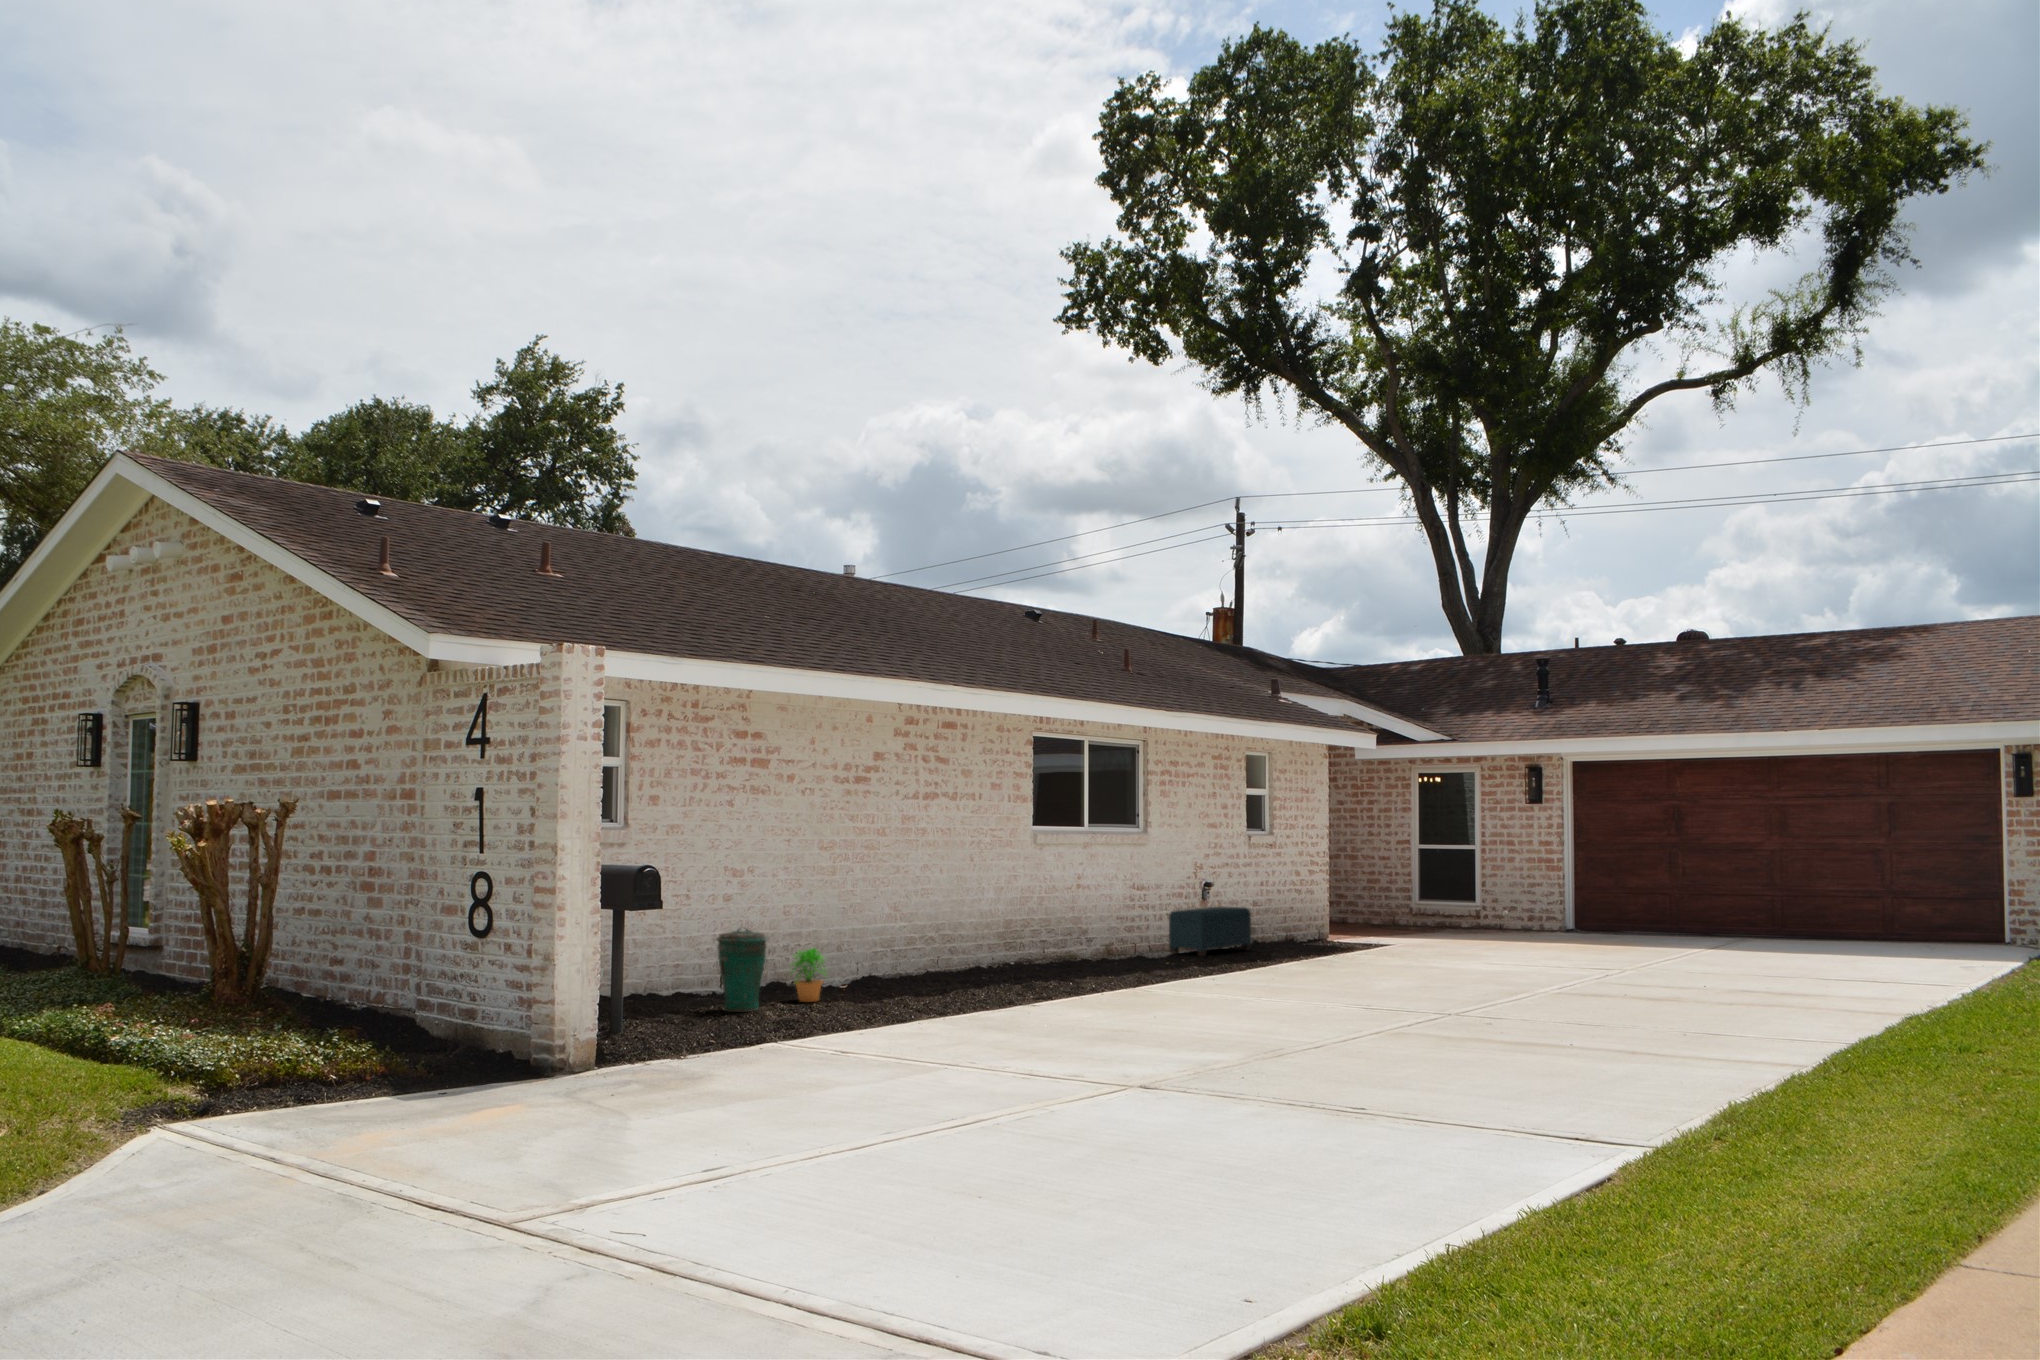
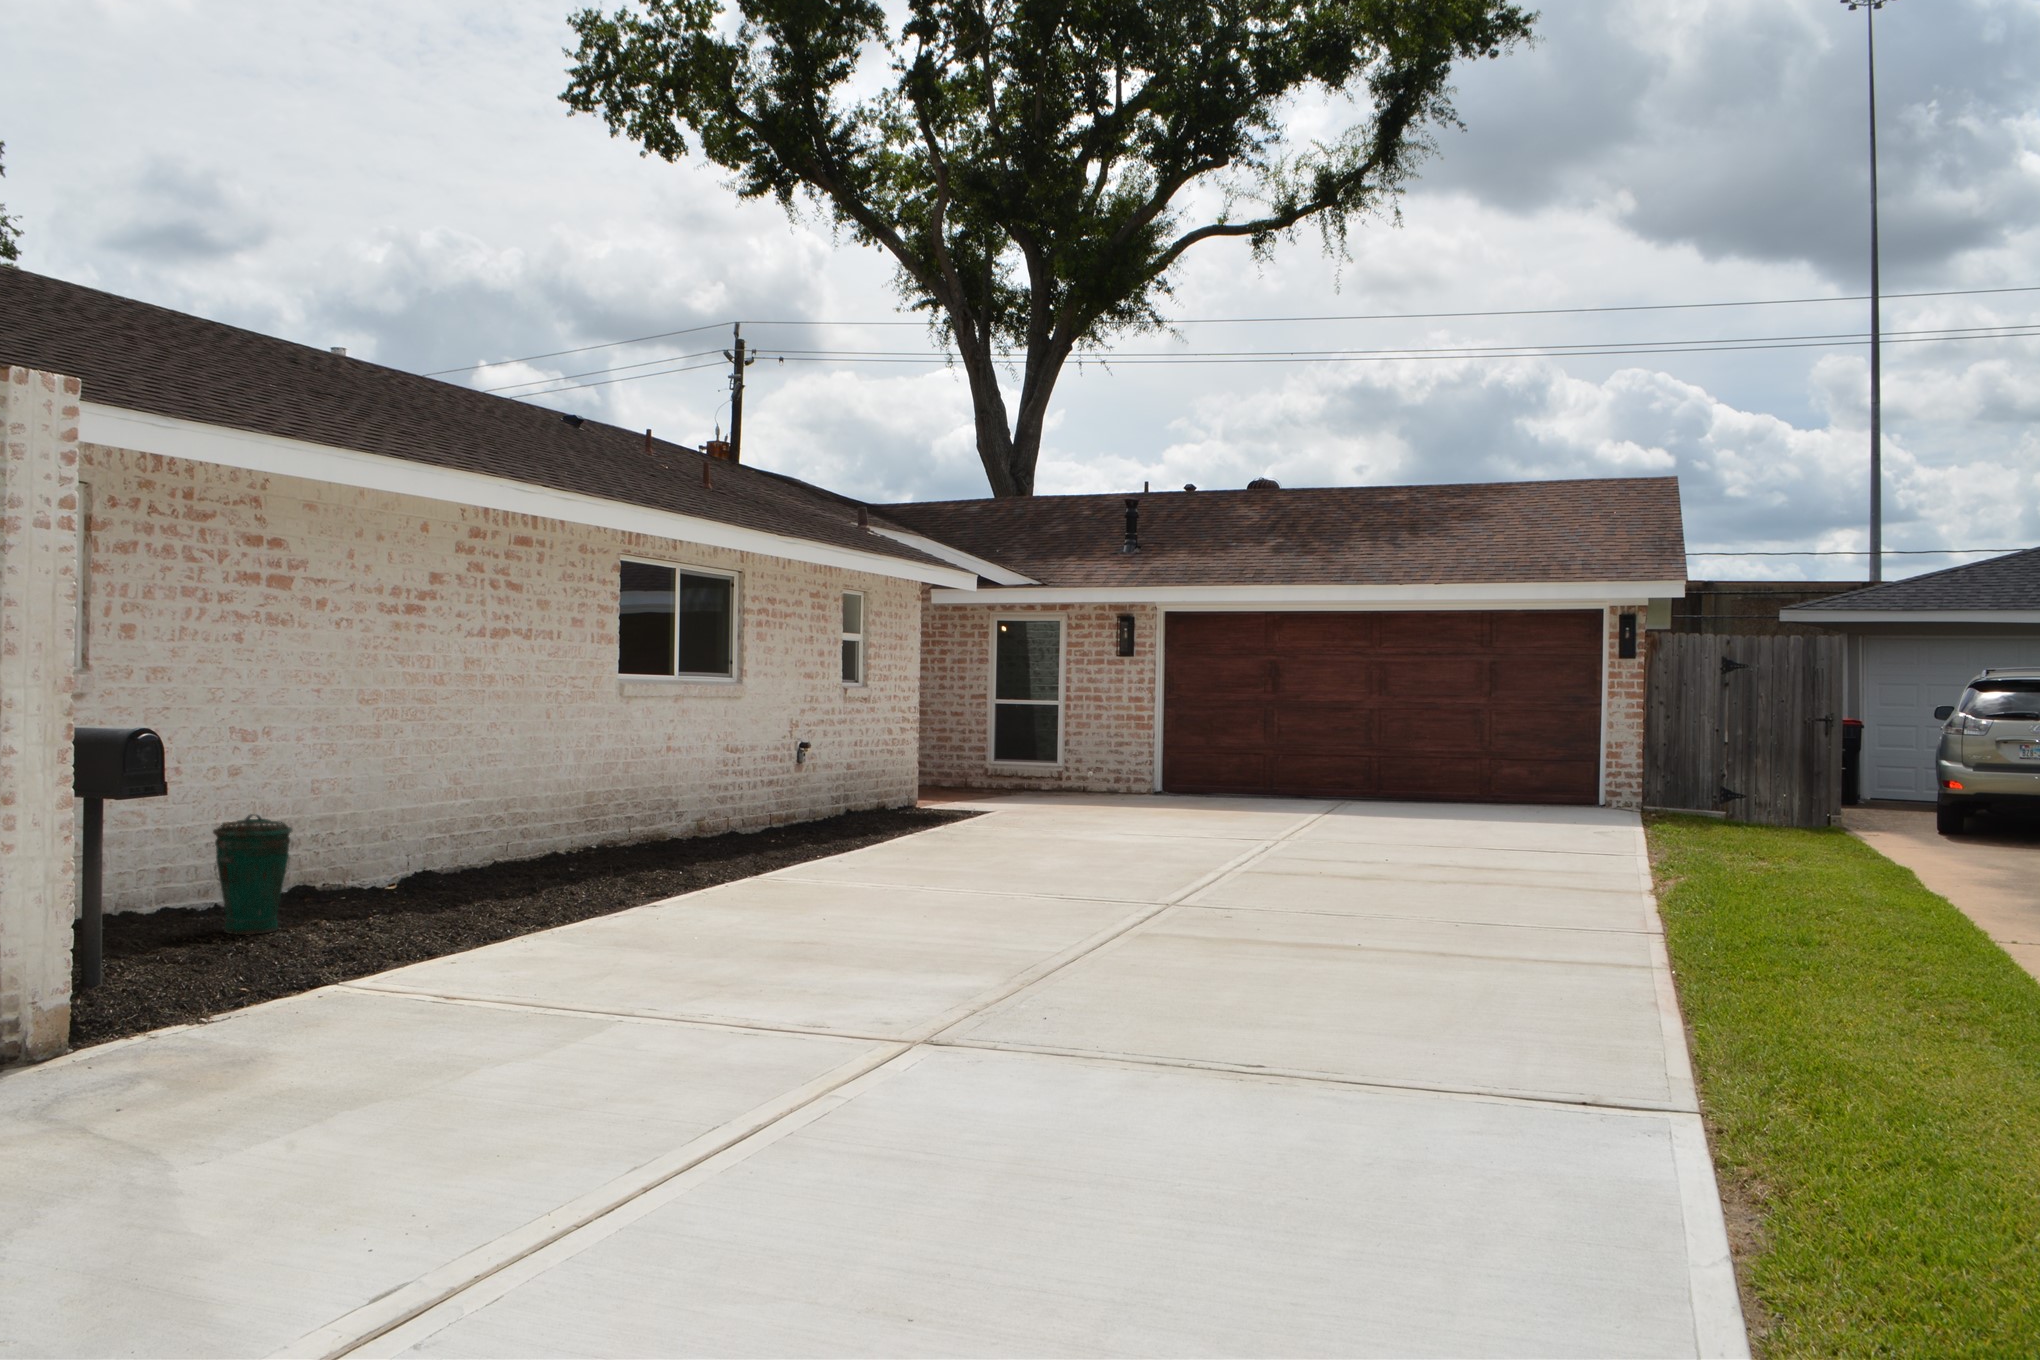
bench: present [1169,907,1251,956] -> none [763,773,855,833]
potted plant: present [791,948,826,1002] -> none [313,837,377,914]

